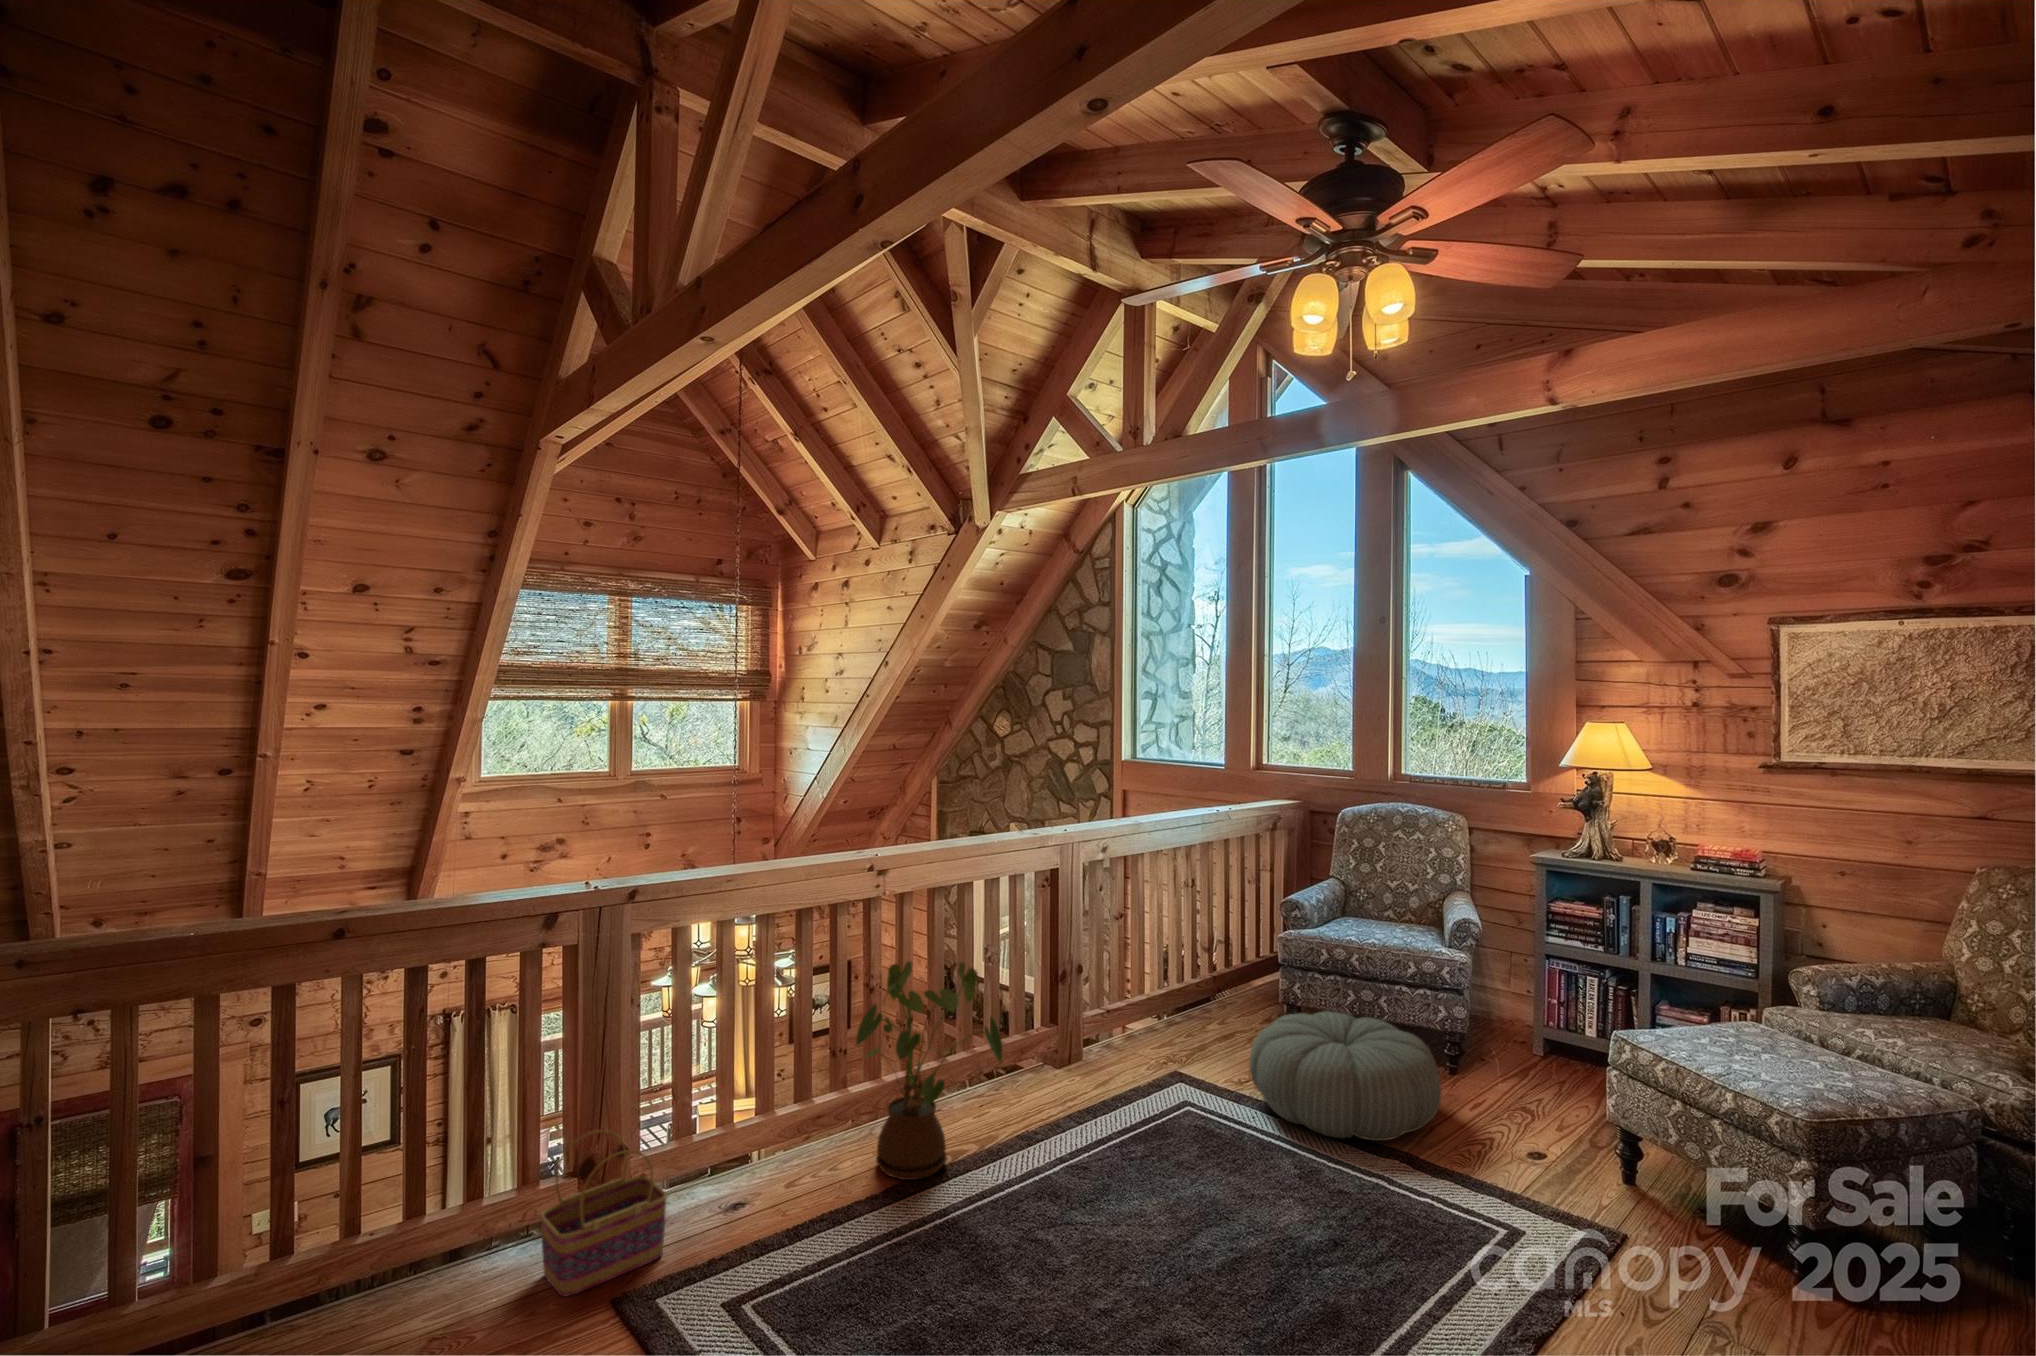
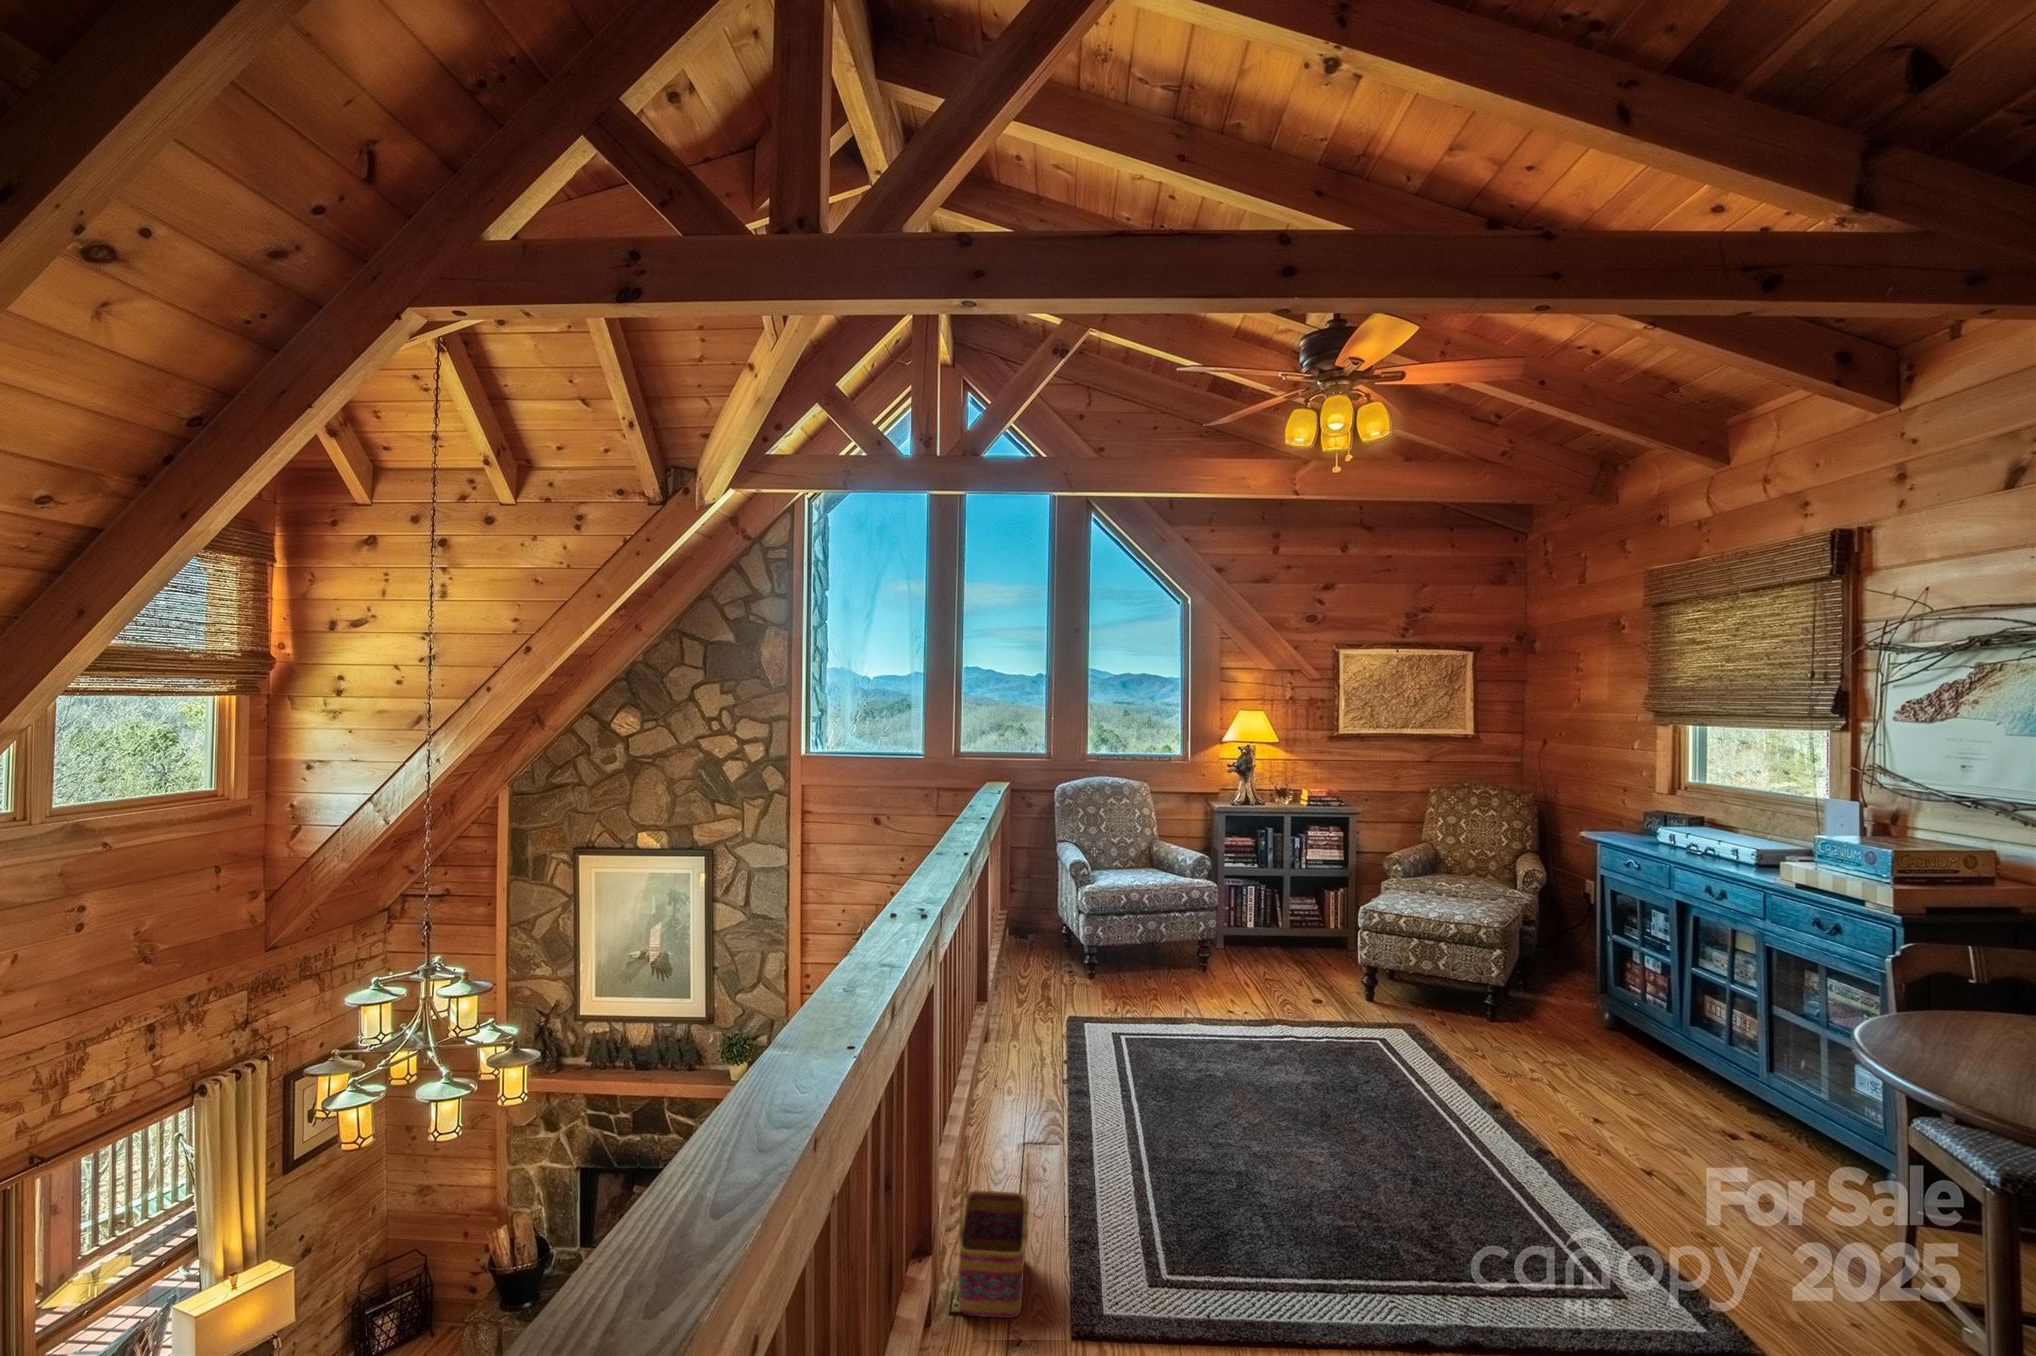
house plant: present [856,961,1003,1180] -> none [983,935,1132,1139]
pouf: present [1249,1011,1441,1141] -> none [1134,935,1274,1021]

